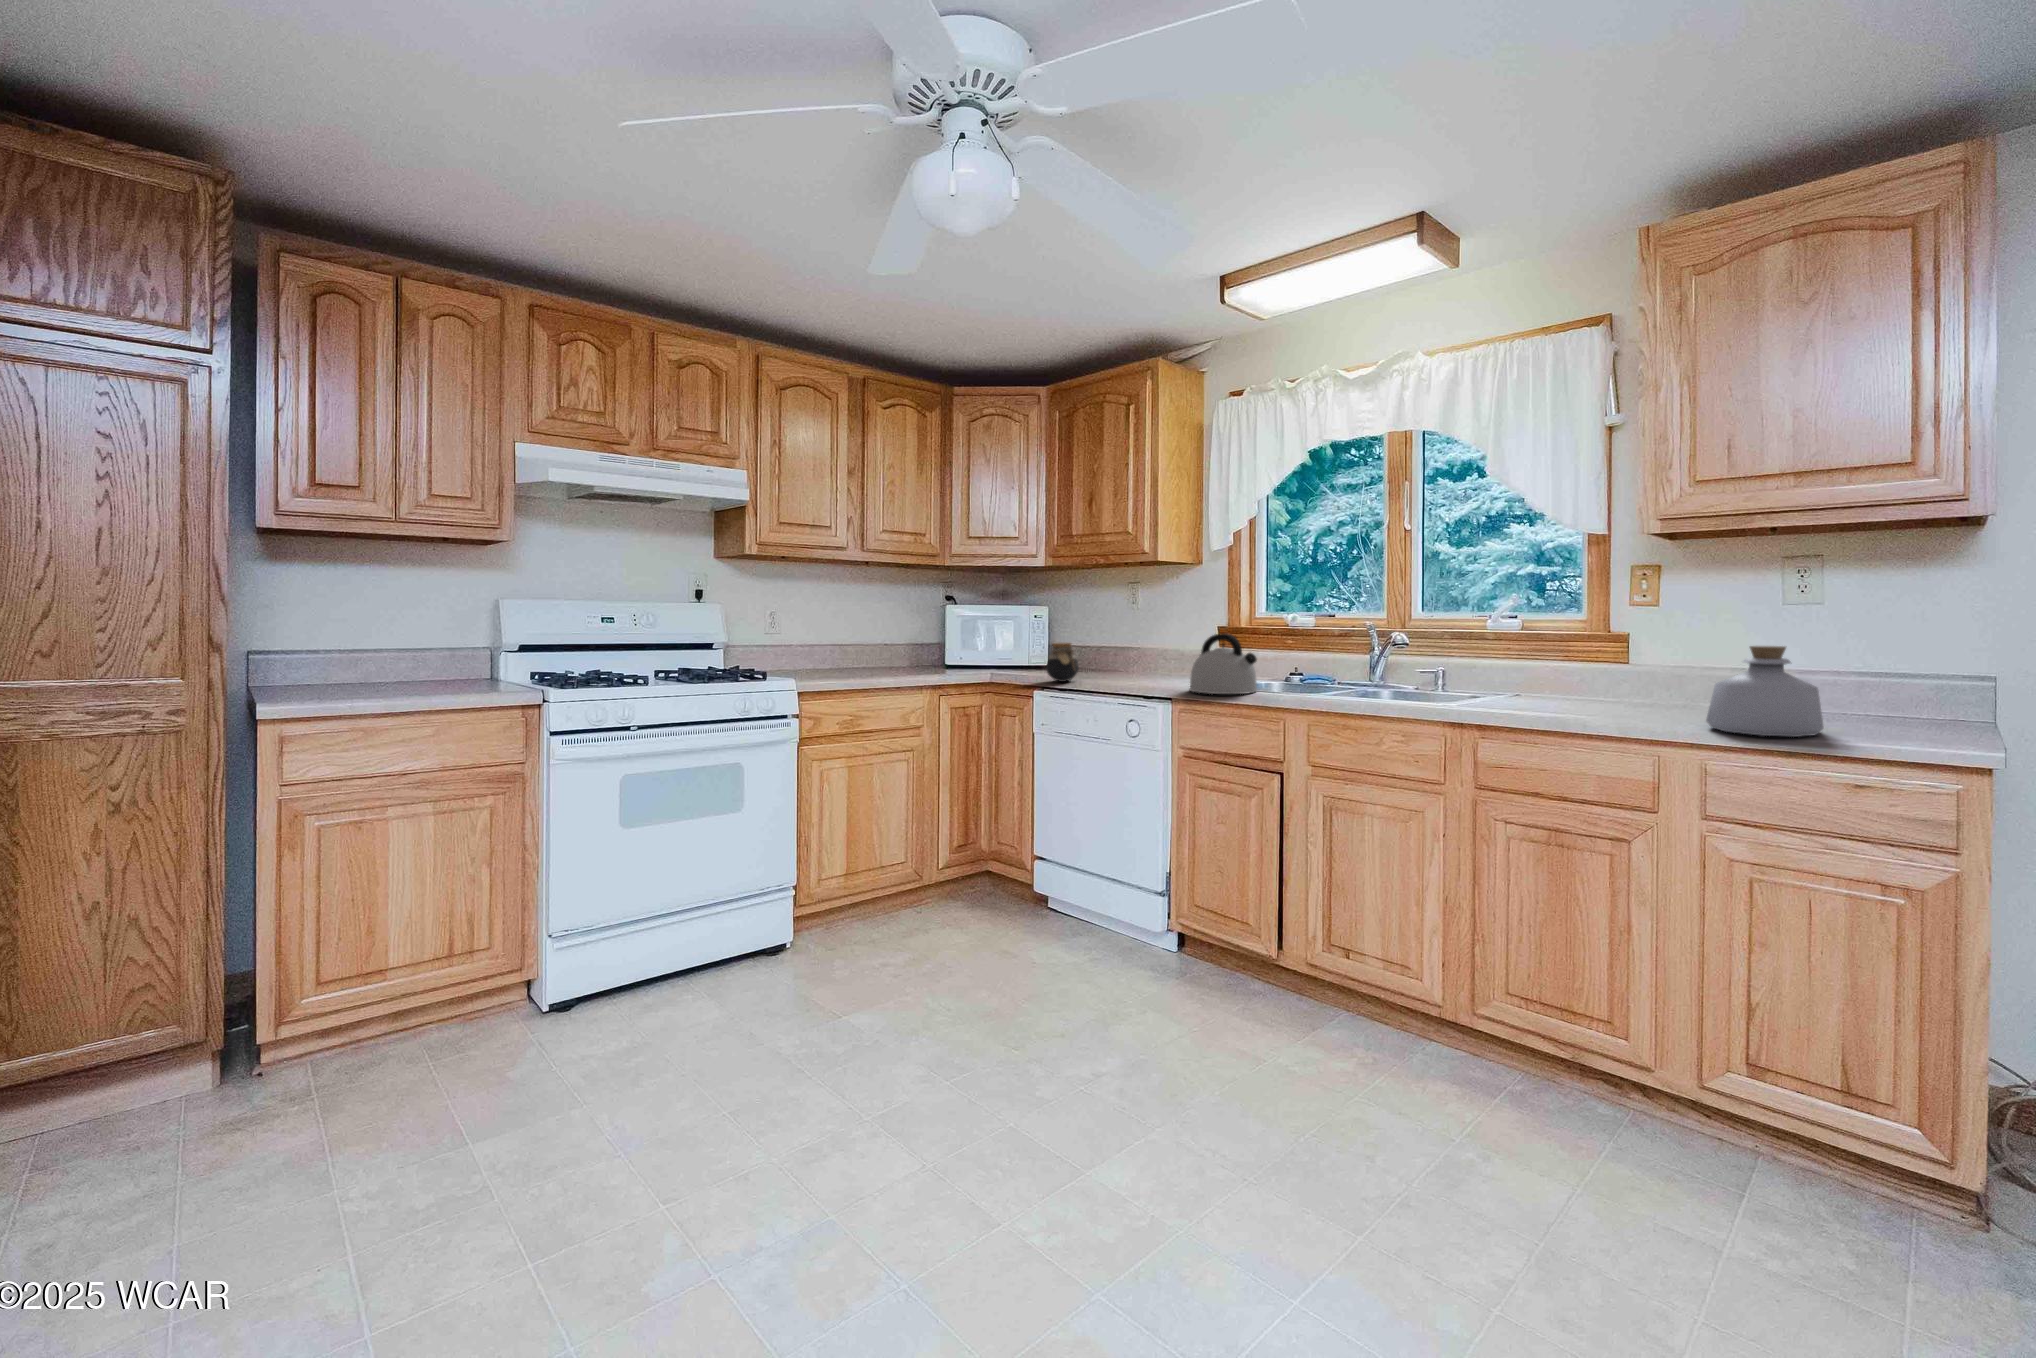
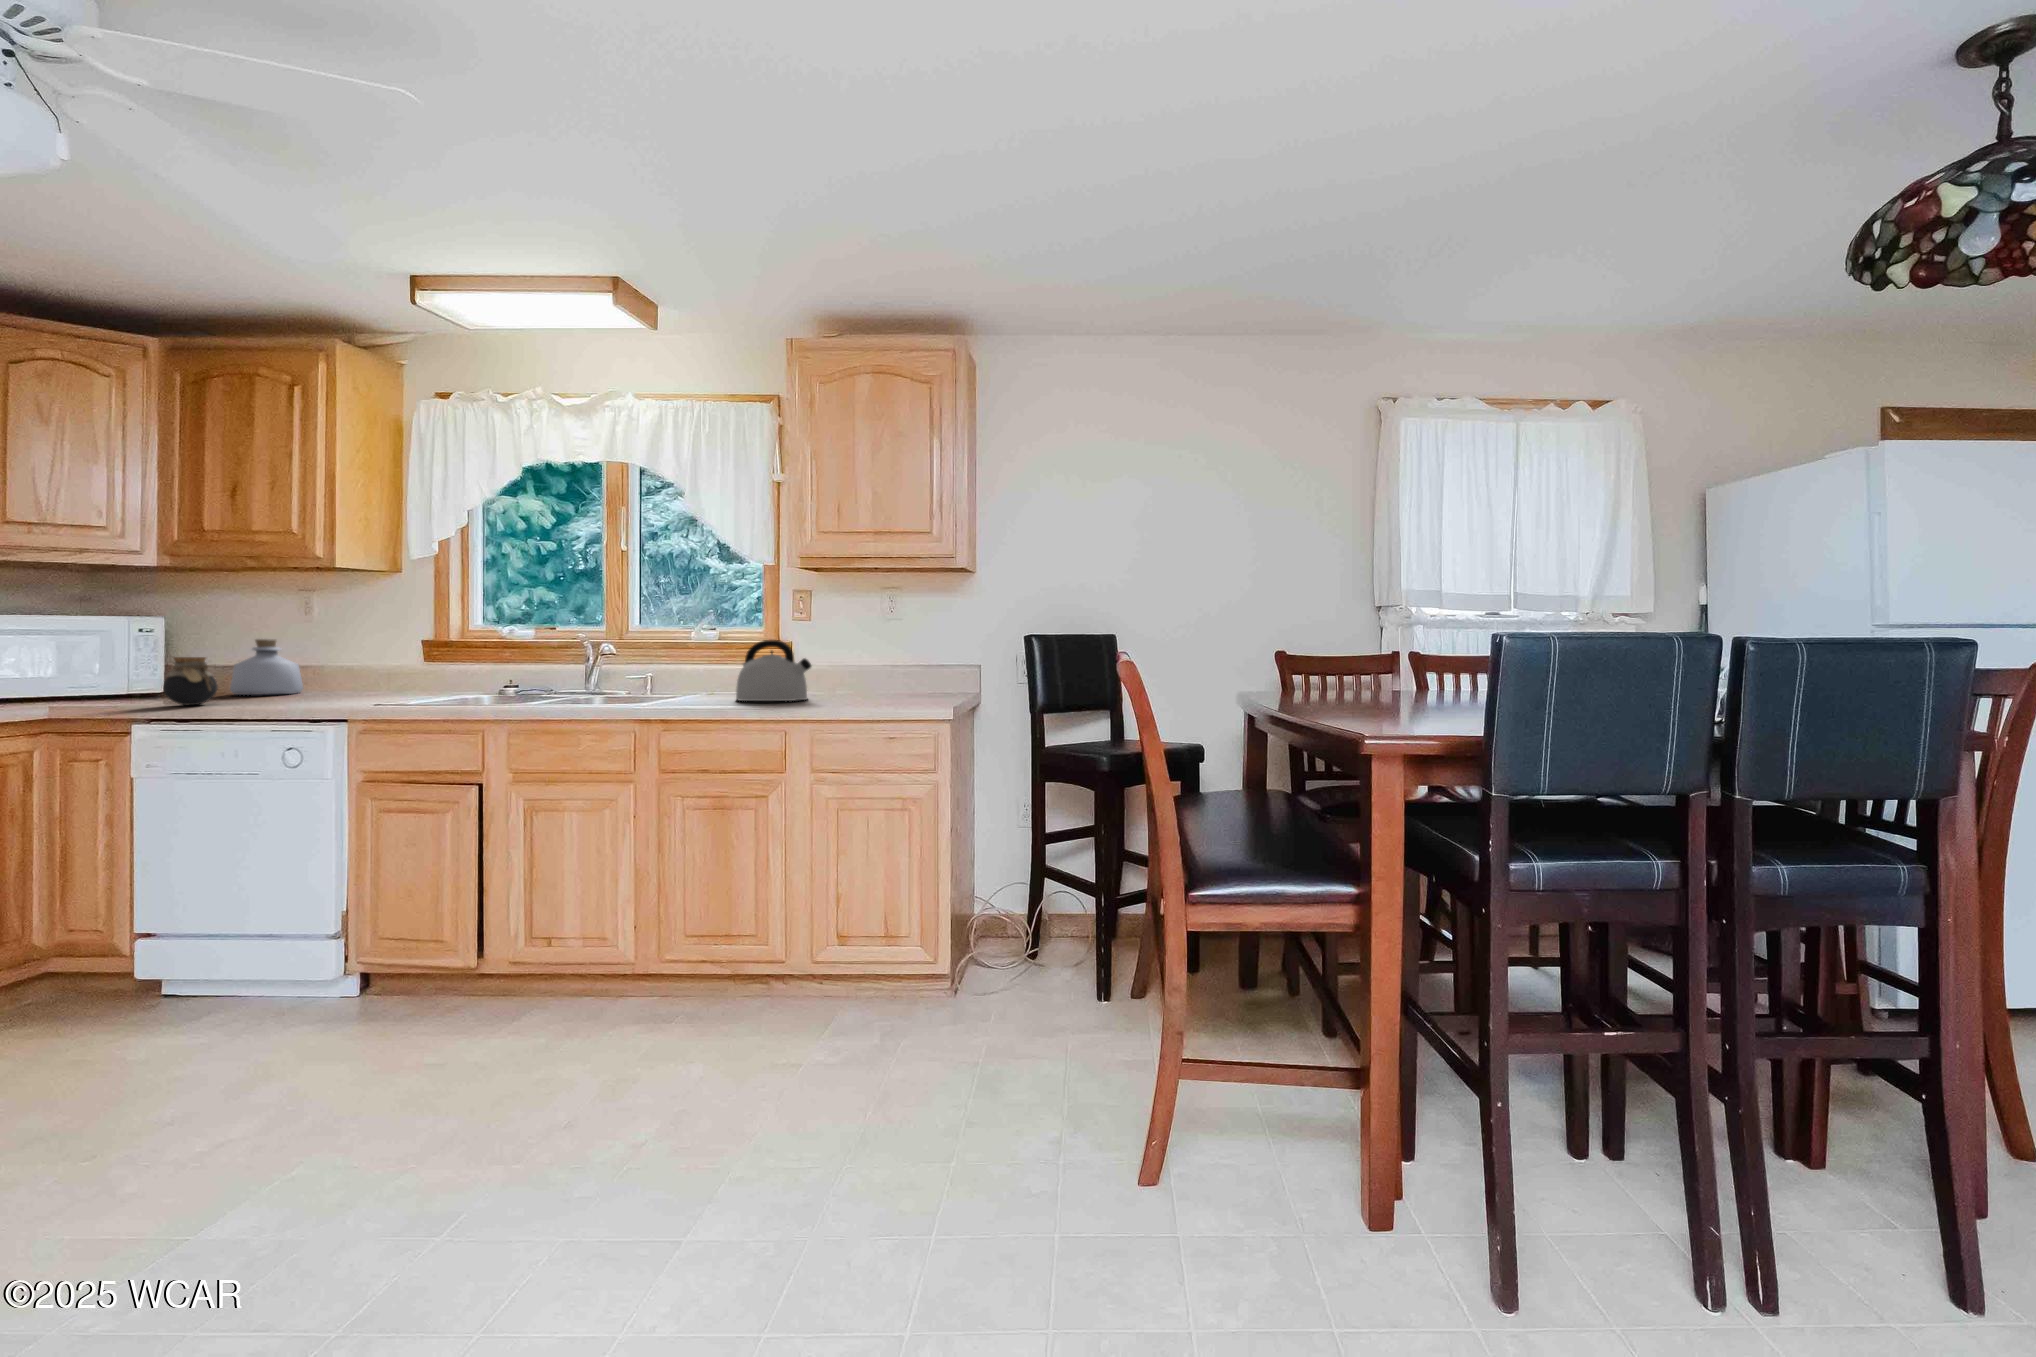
kettle: present [1190,633,1257,694] -> present [736,640,811,701]
bottle: present [1706,646,1824,737] -> present [230,639,303,695]

